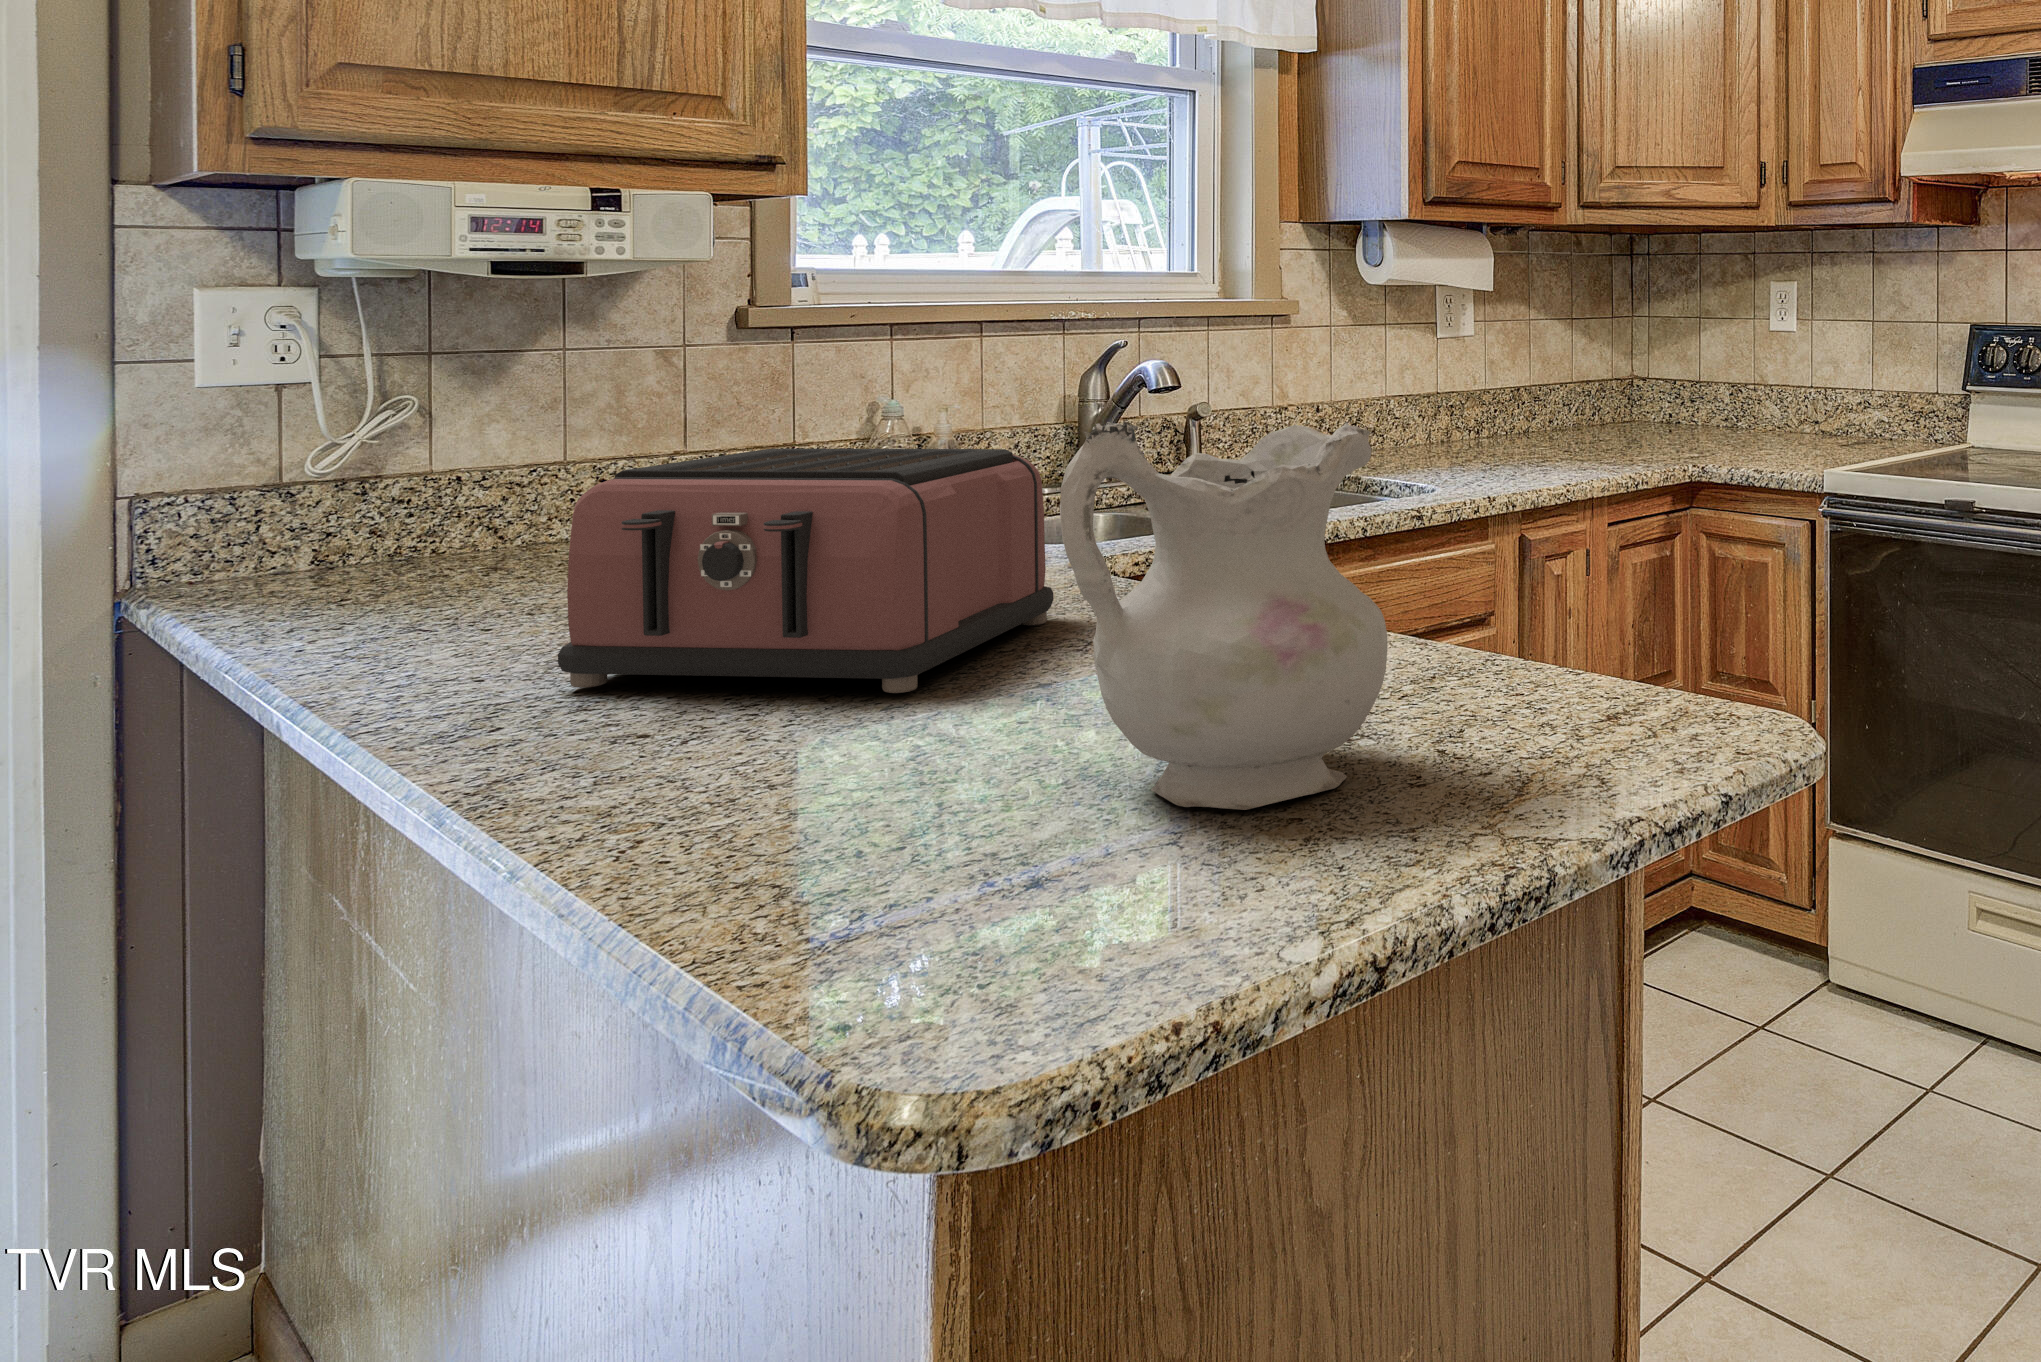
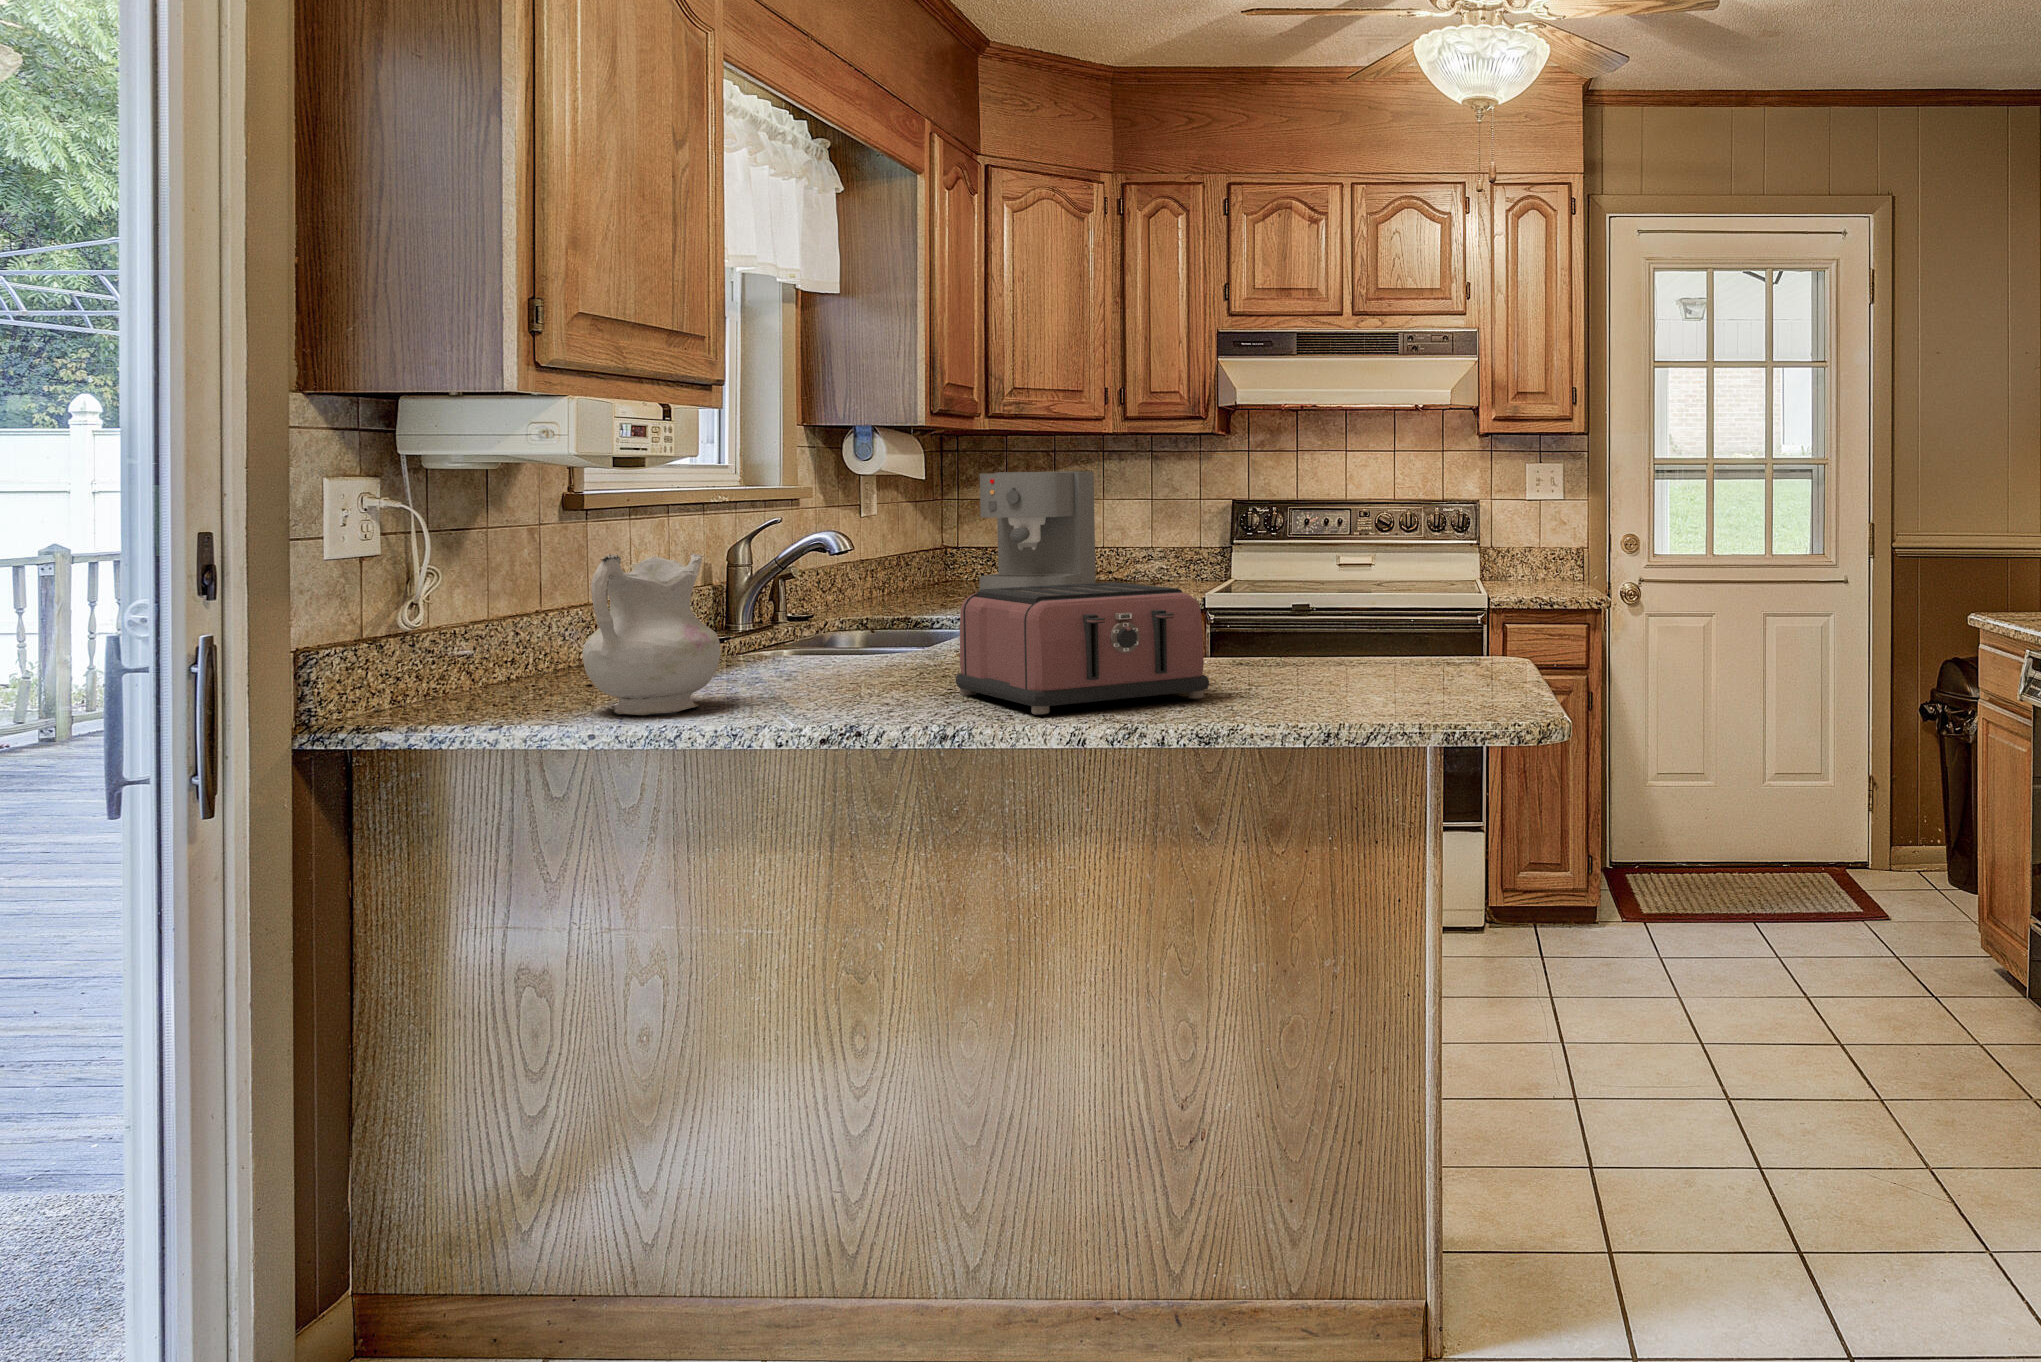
coffee maker: none [1588,283,1753,453] -> present [979,471,1096,590]
ceramic pitcher: present [1060,421,1388,810] -> present [583,553,720,715]

